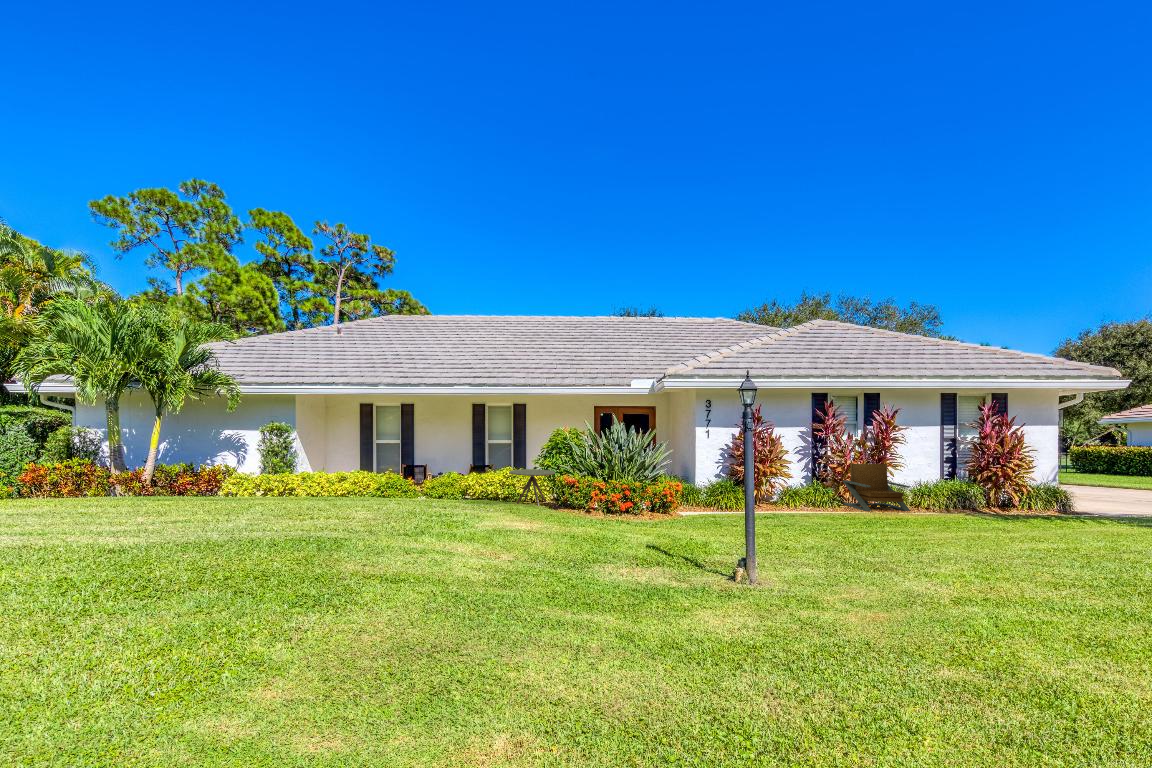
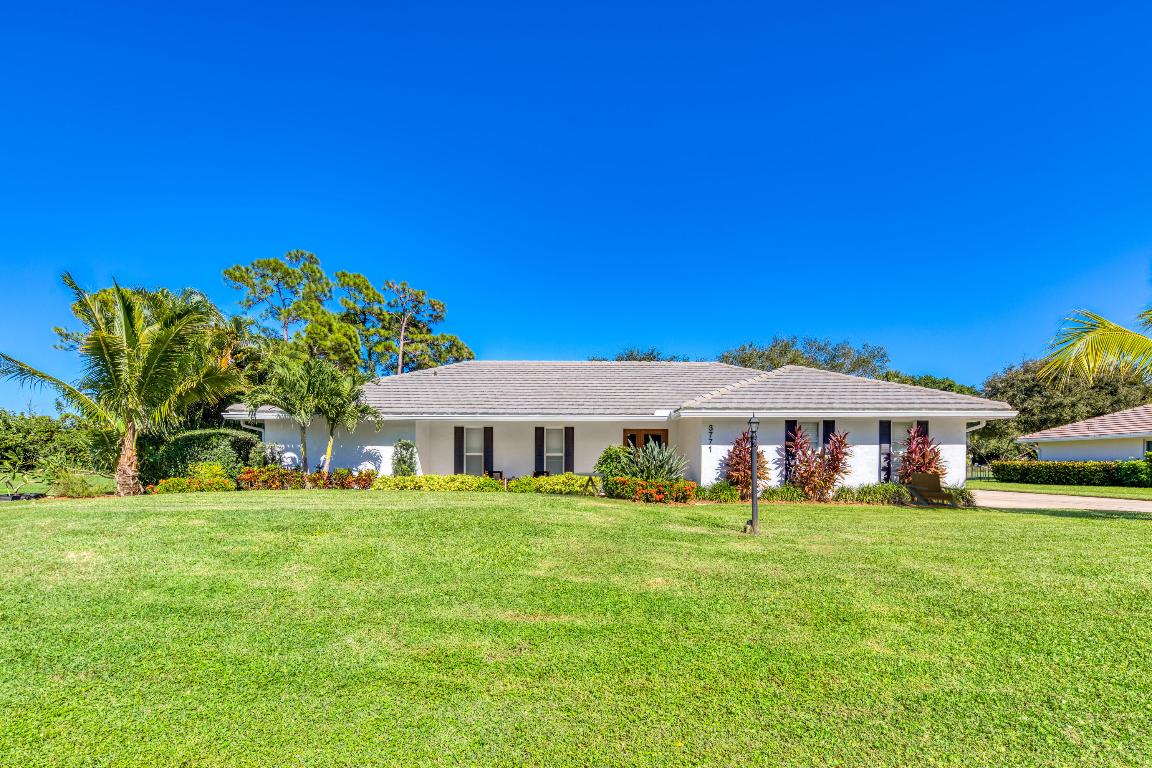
lounge chair: present [843,464,910,511] -> present [906,473,959,507]

